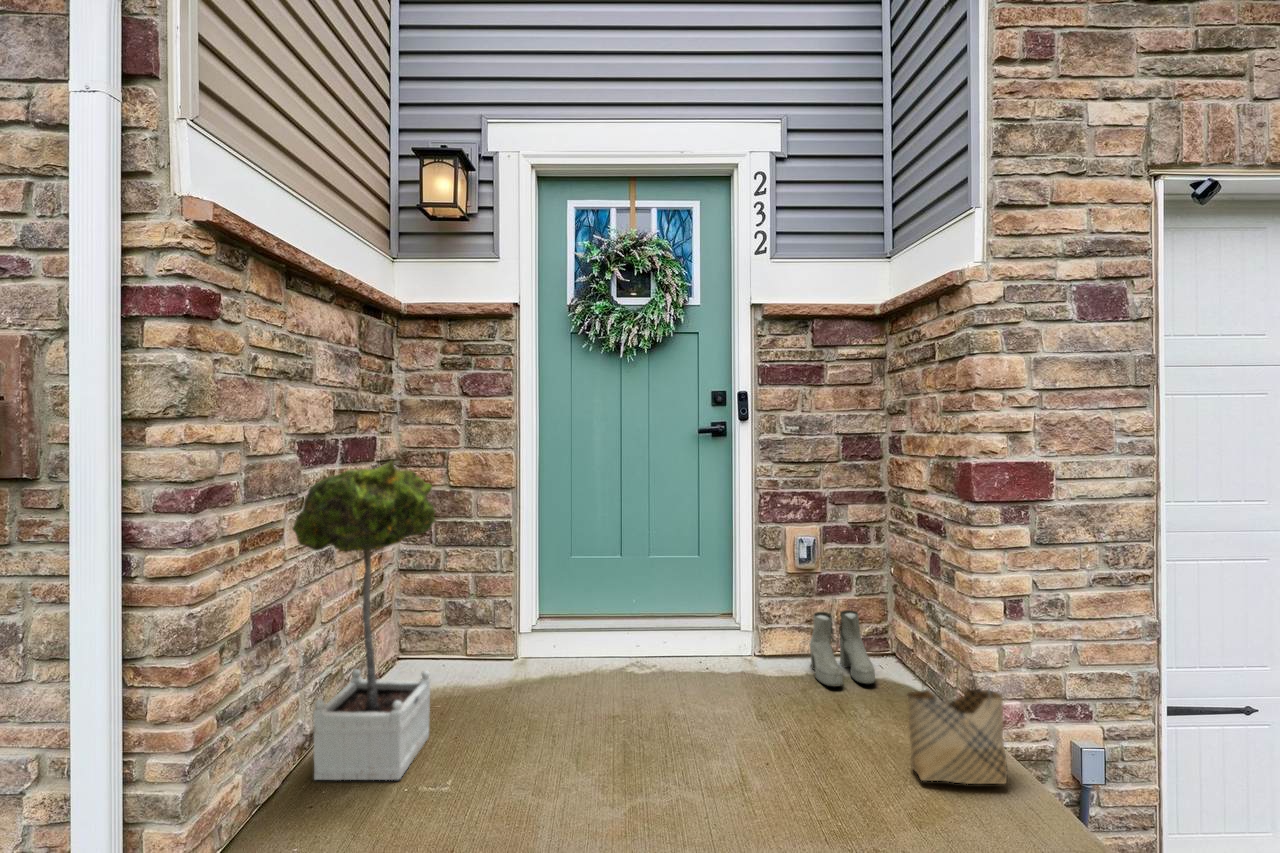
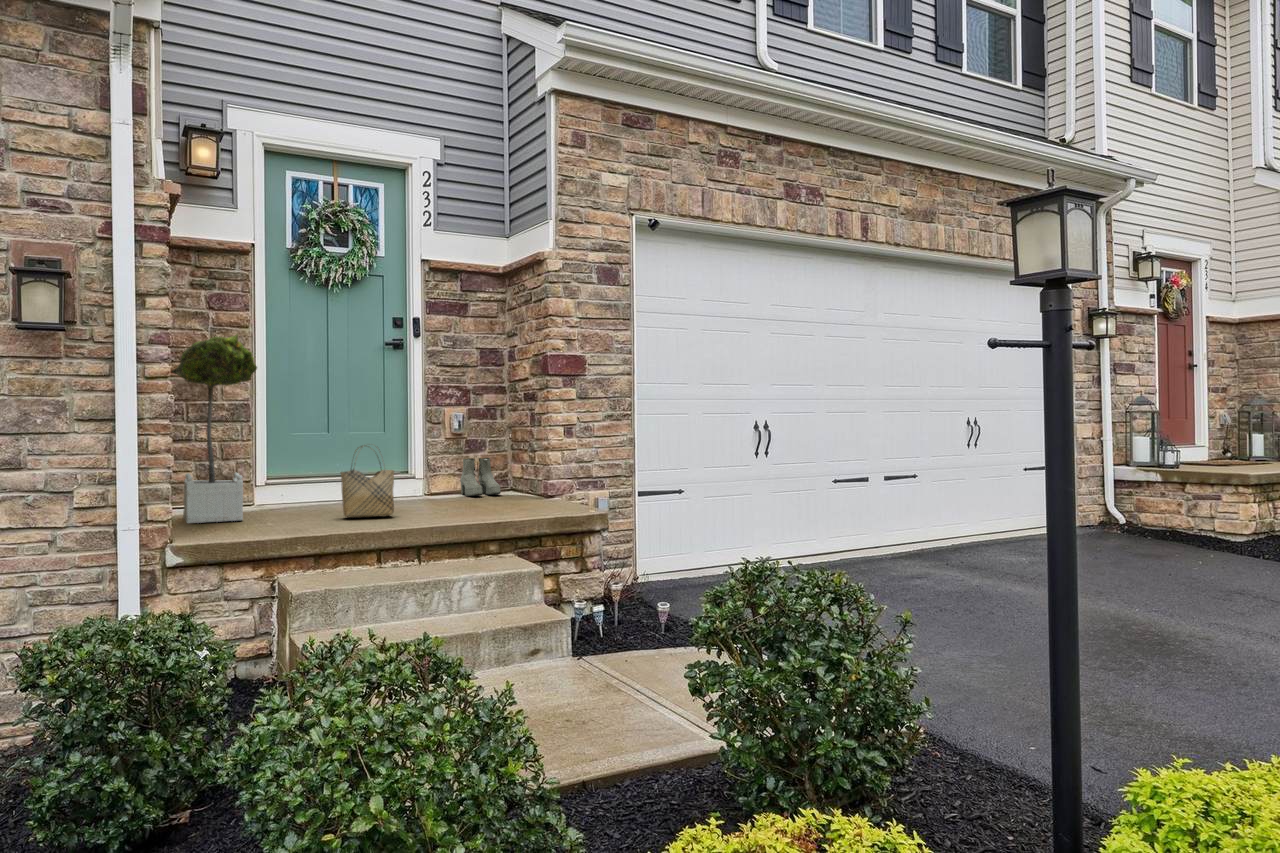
woven basket: present [907,641,1008,784] -> present [340,445,394,518]

